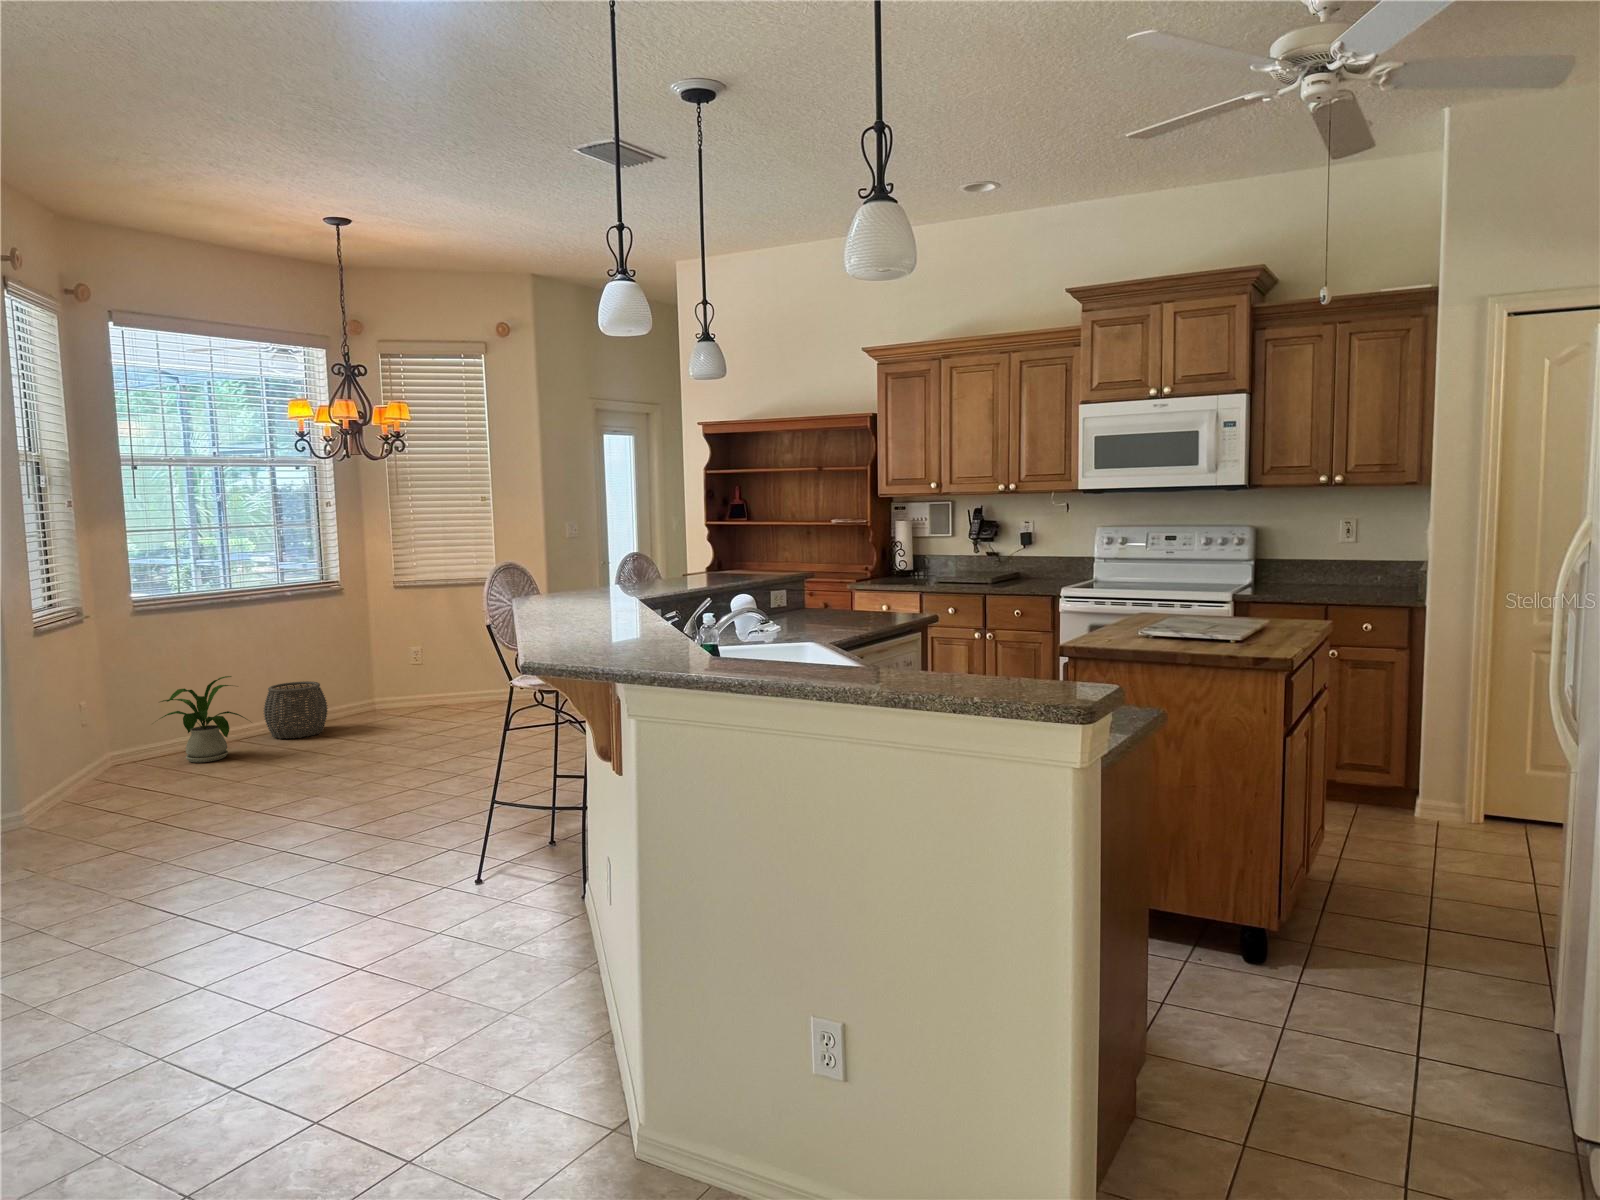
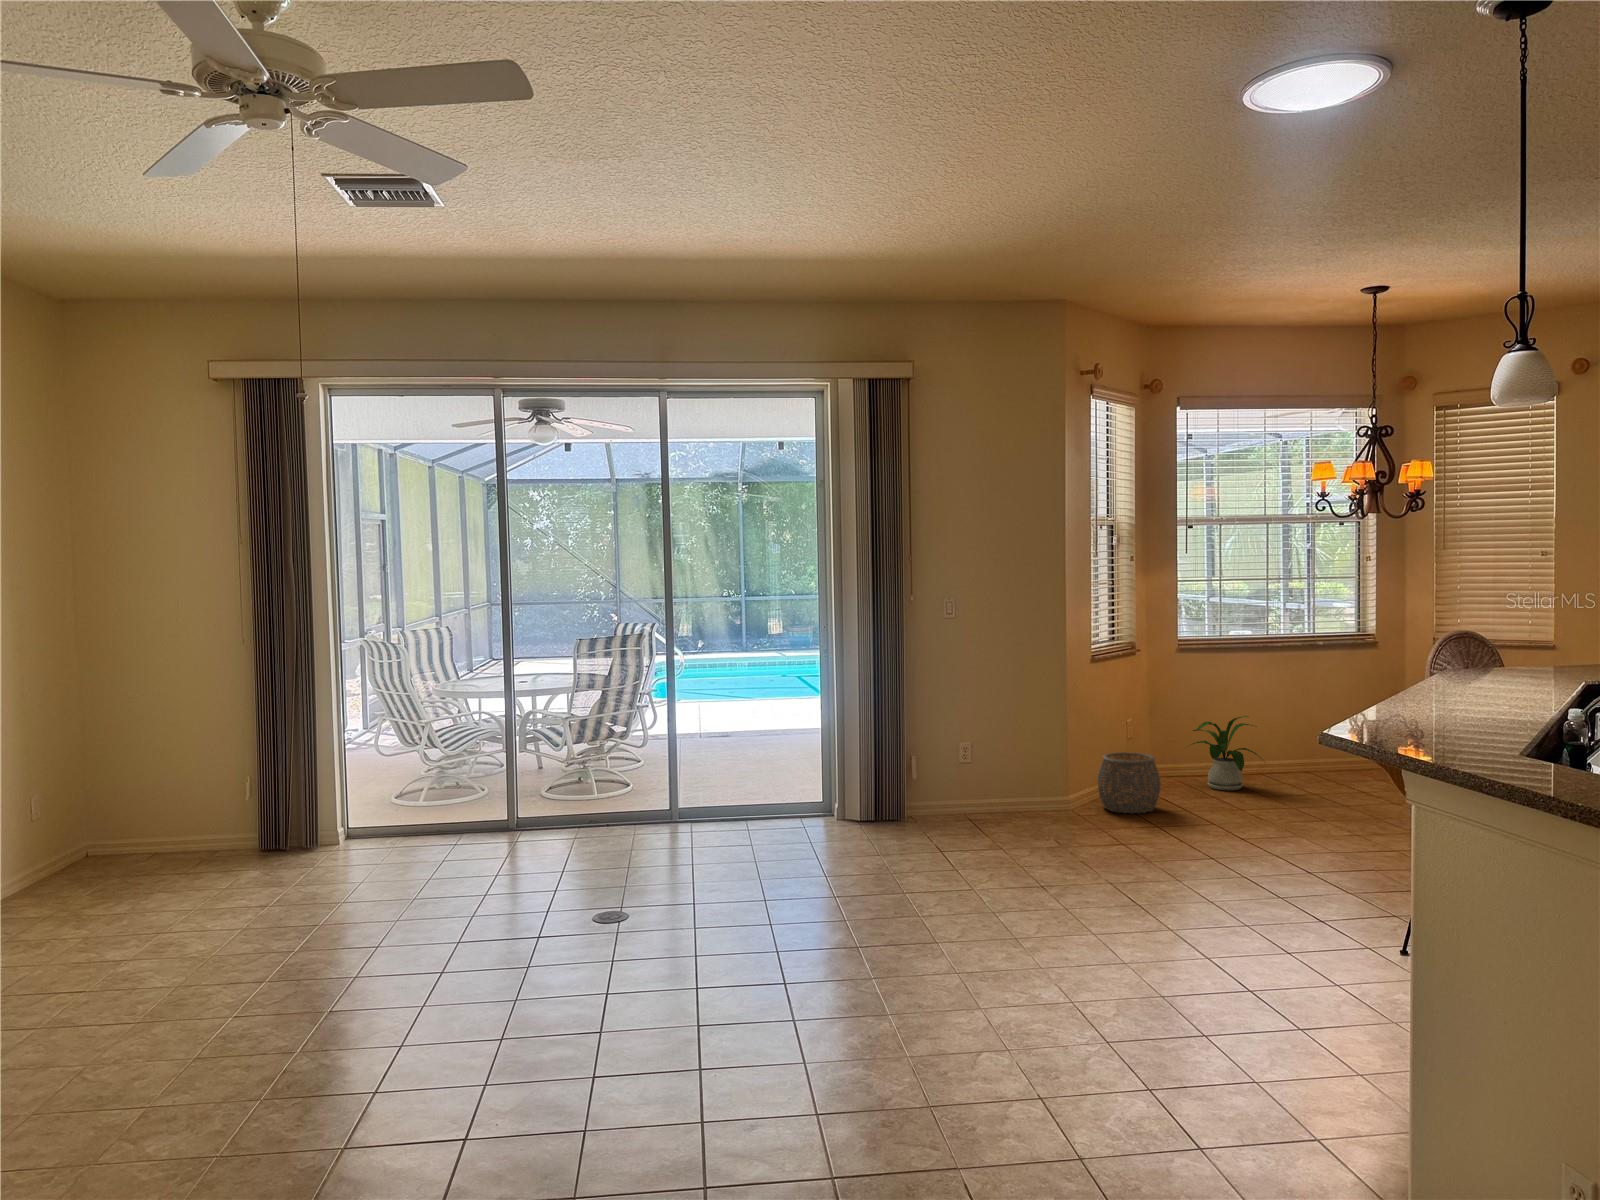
woven basket: present [263,681,328,739] -> present [1098,752,1161,813]

